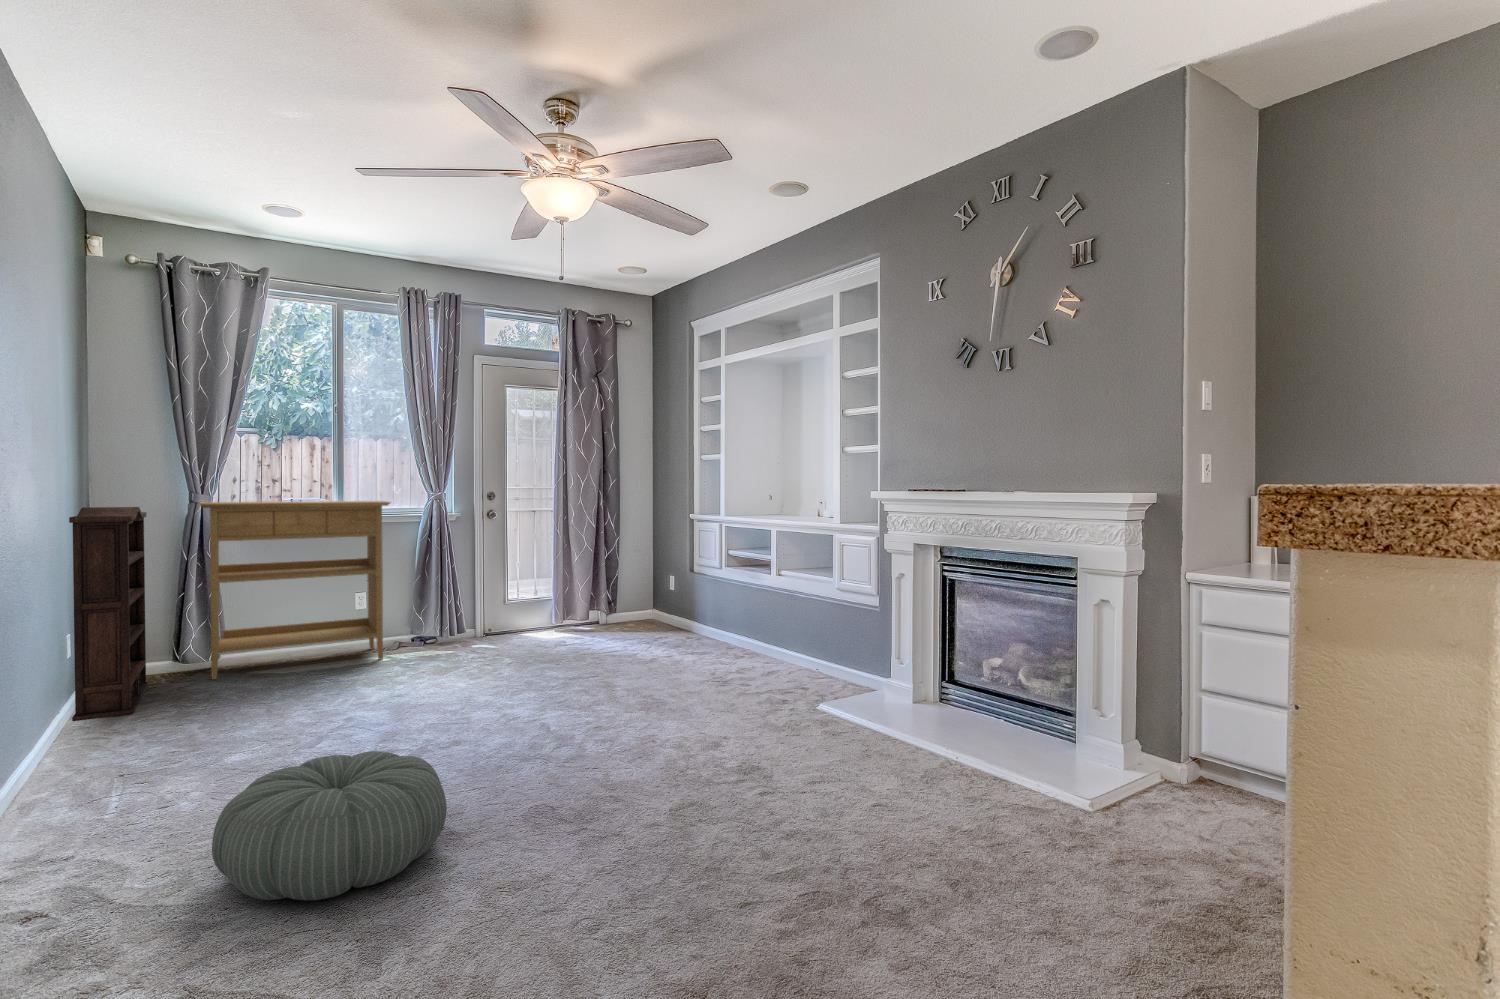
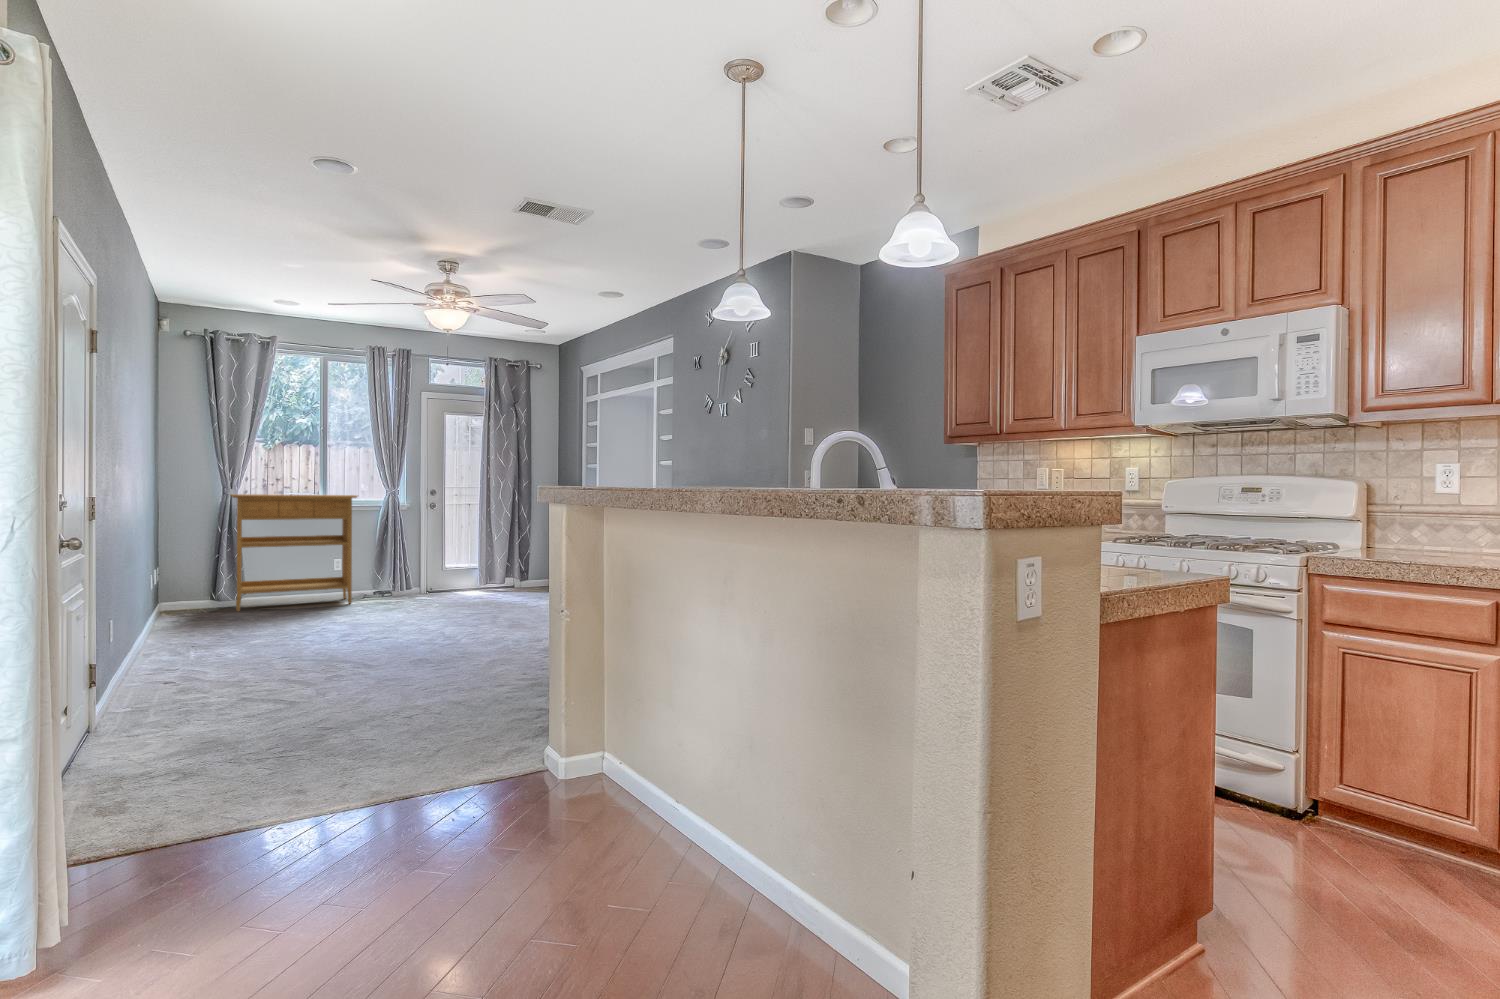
bookshelf: present [69,507,149,721] -> none [155,496,196,627]
pouf: present [212,751,447,900] -> none [254,622,370,679]

